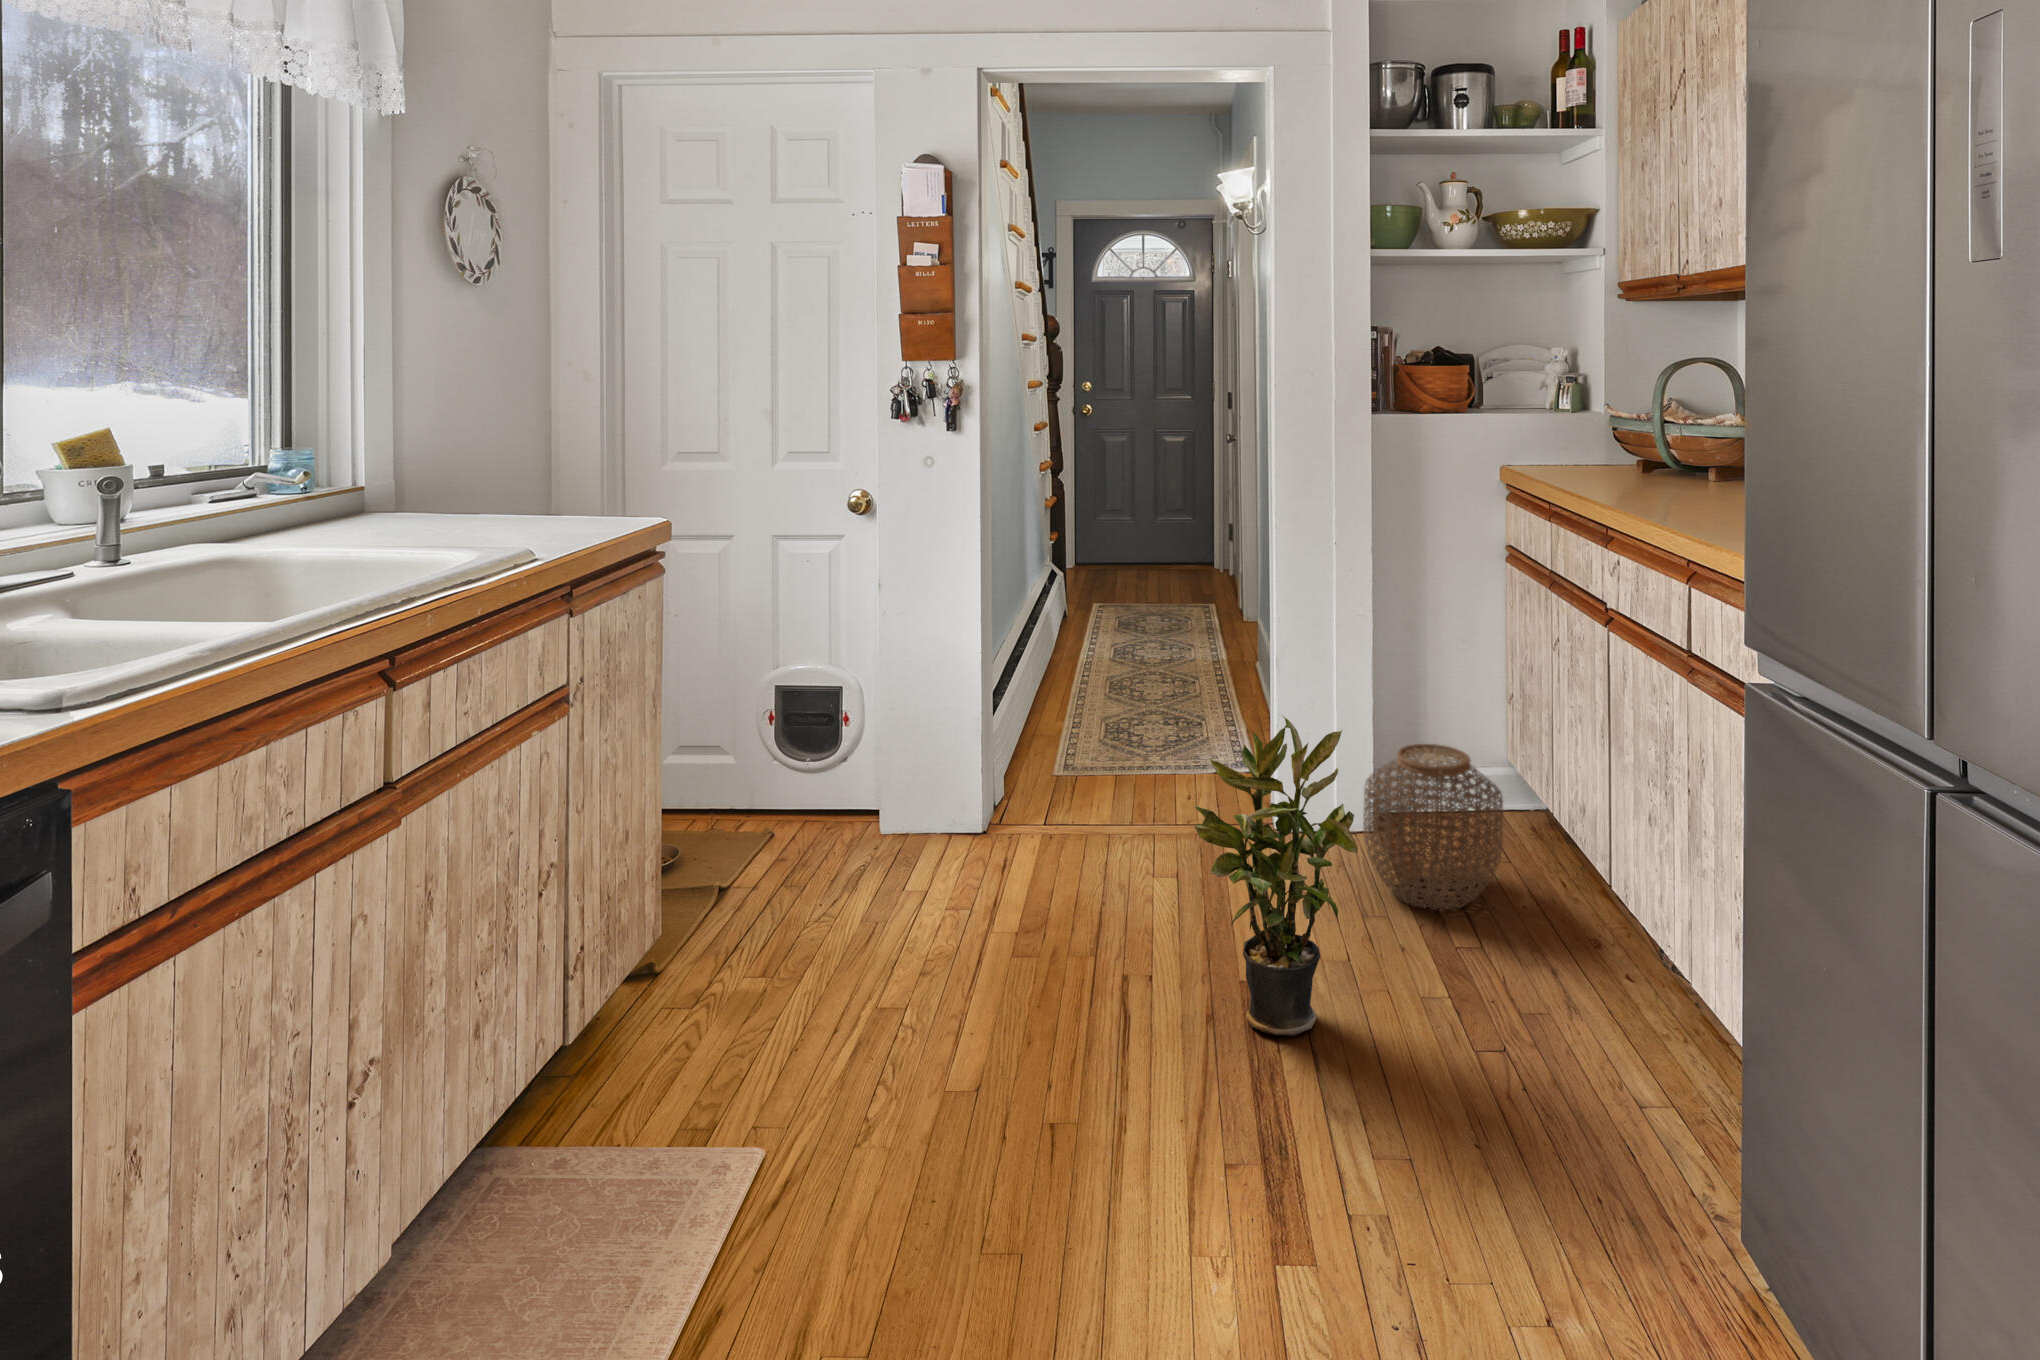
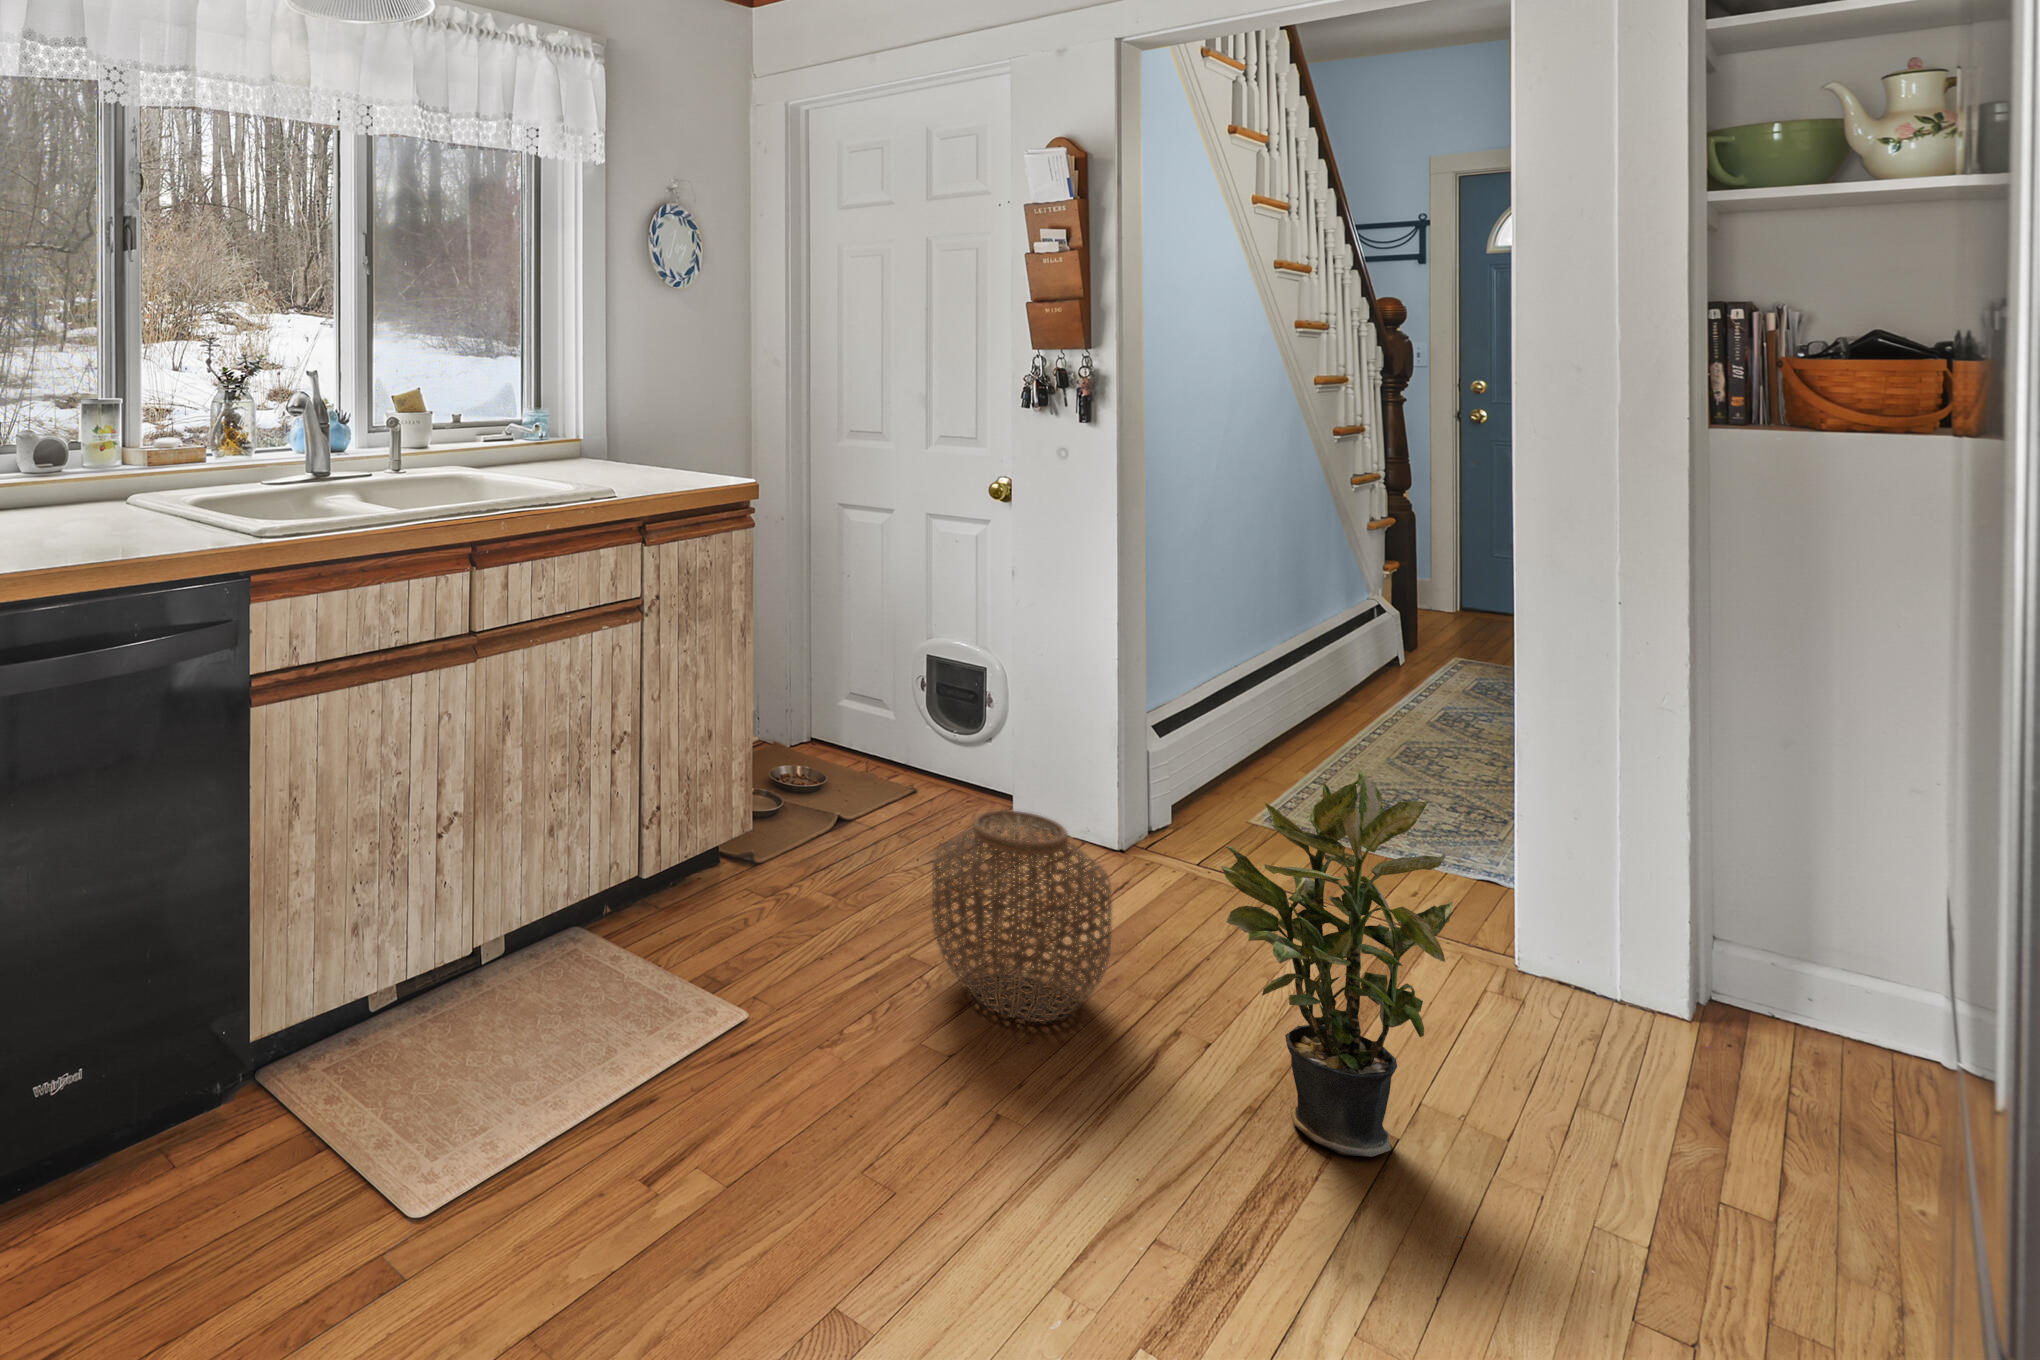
woven basket: present [1363,744,1503,910] -> present [932,810,1112,1022]

